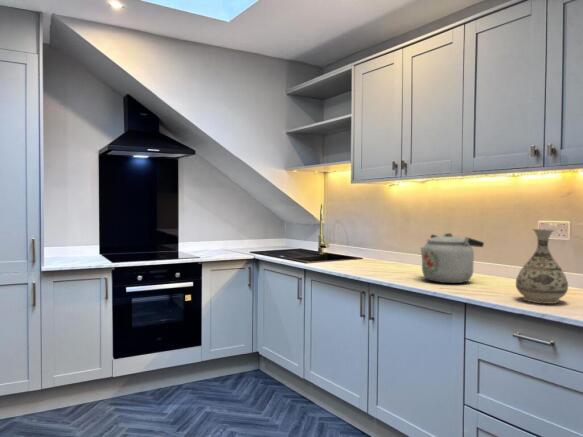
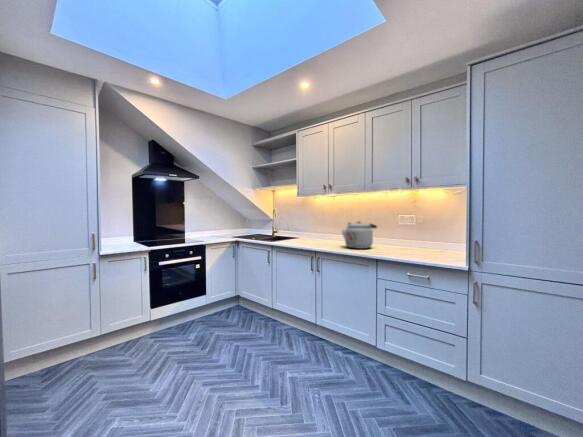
vase: present [516,229,568,304] -> none [404,217,432,257]

